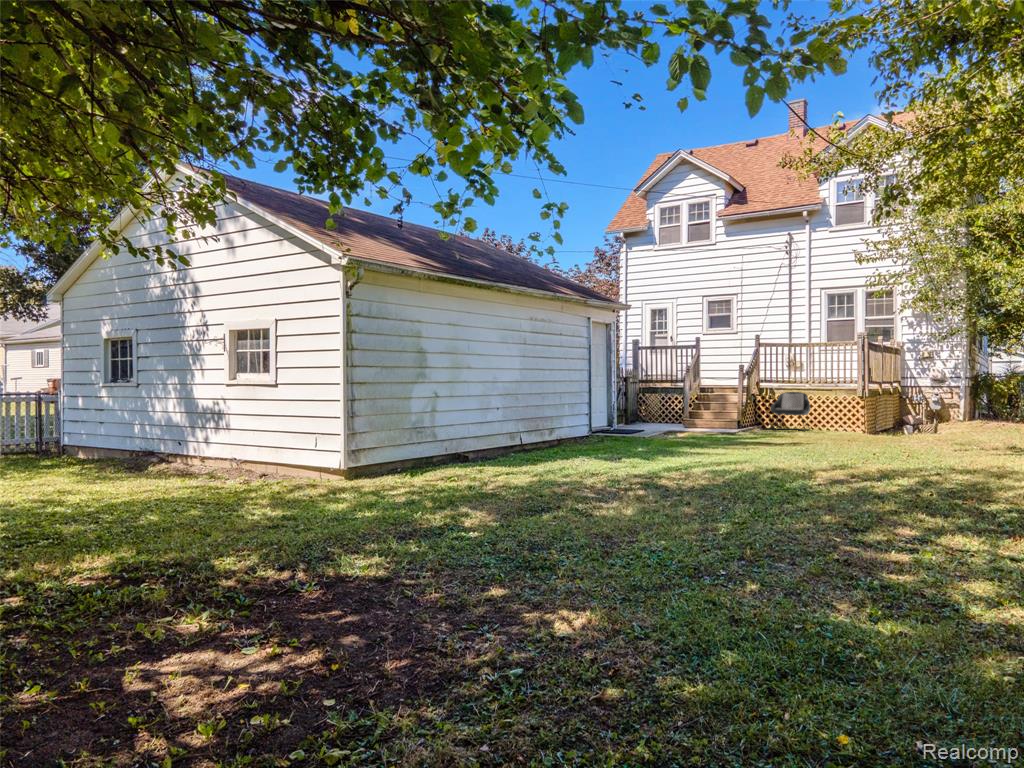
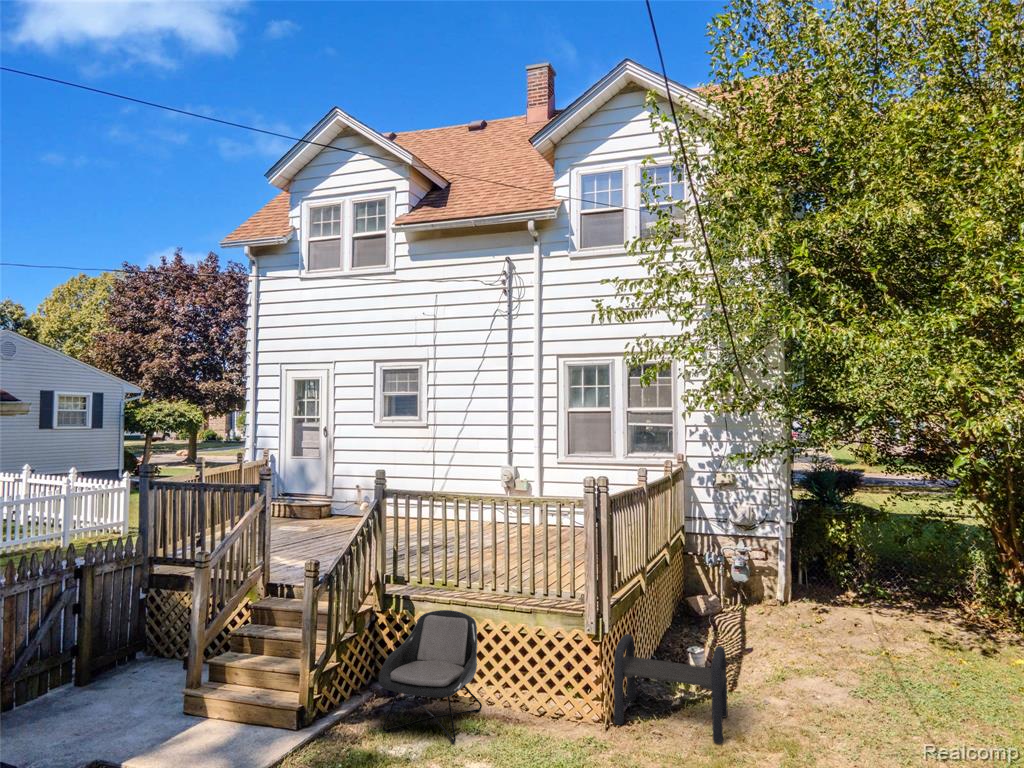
bench: none [871,401,924,434] -> present [614,634,728,744]

